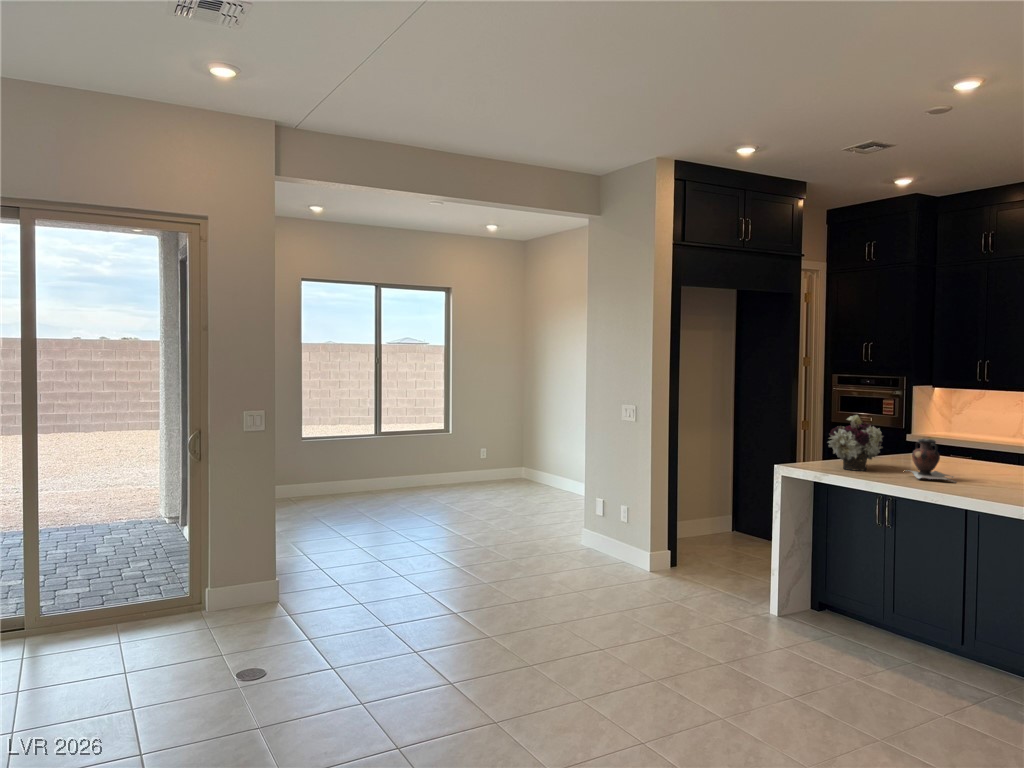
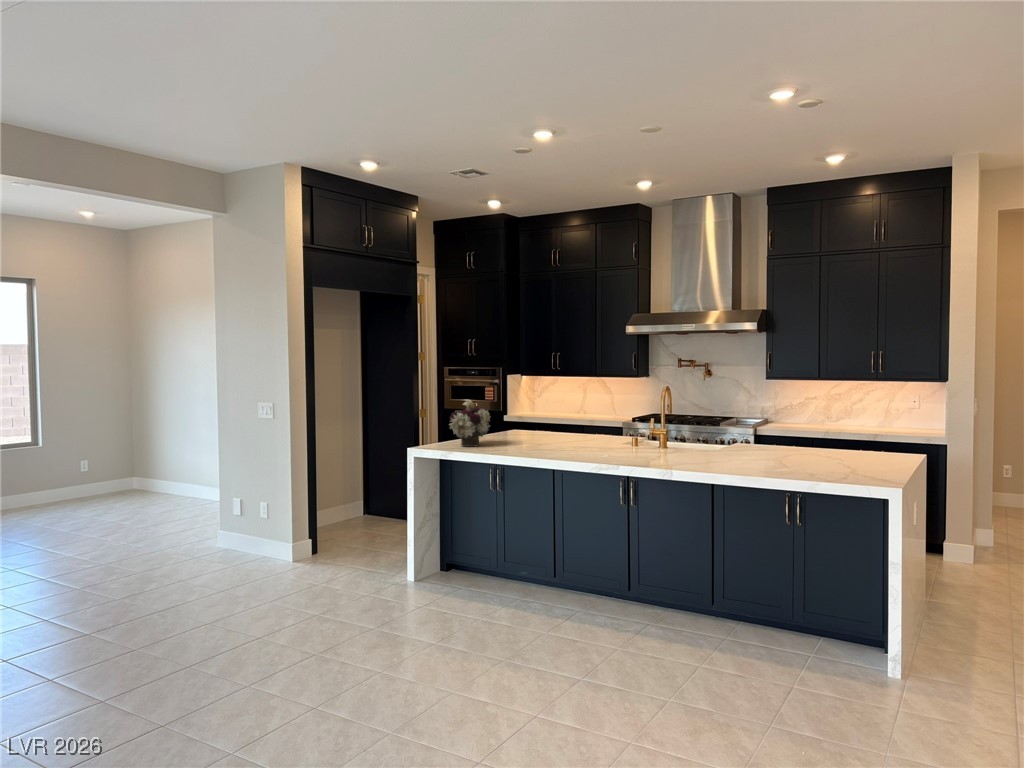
vase: present [912,439,956,483] -> none [506,416,544,449]

